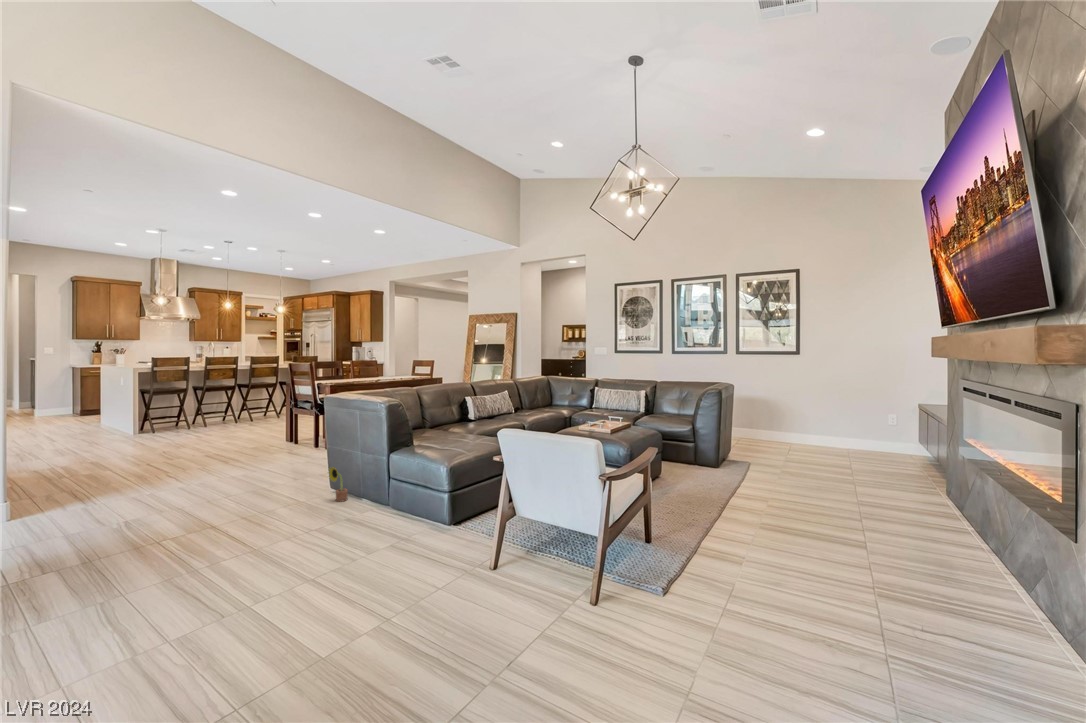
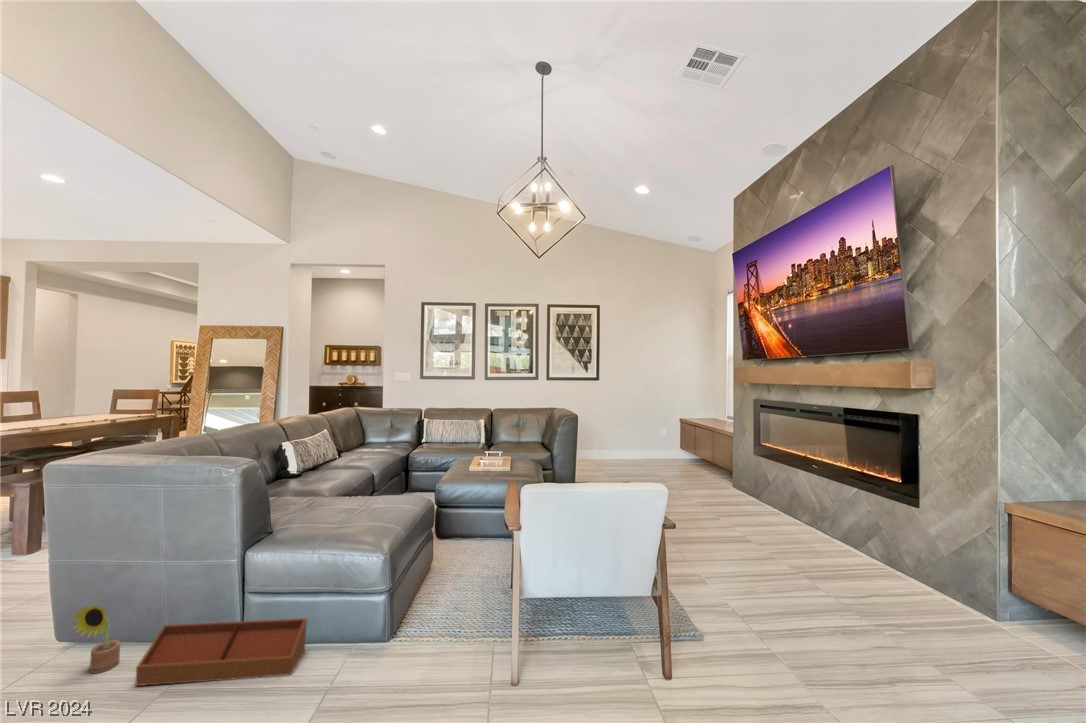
storage bin: none [343,485,414,525] -> present [136,618,307,686]

